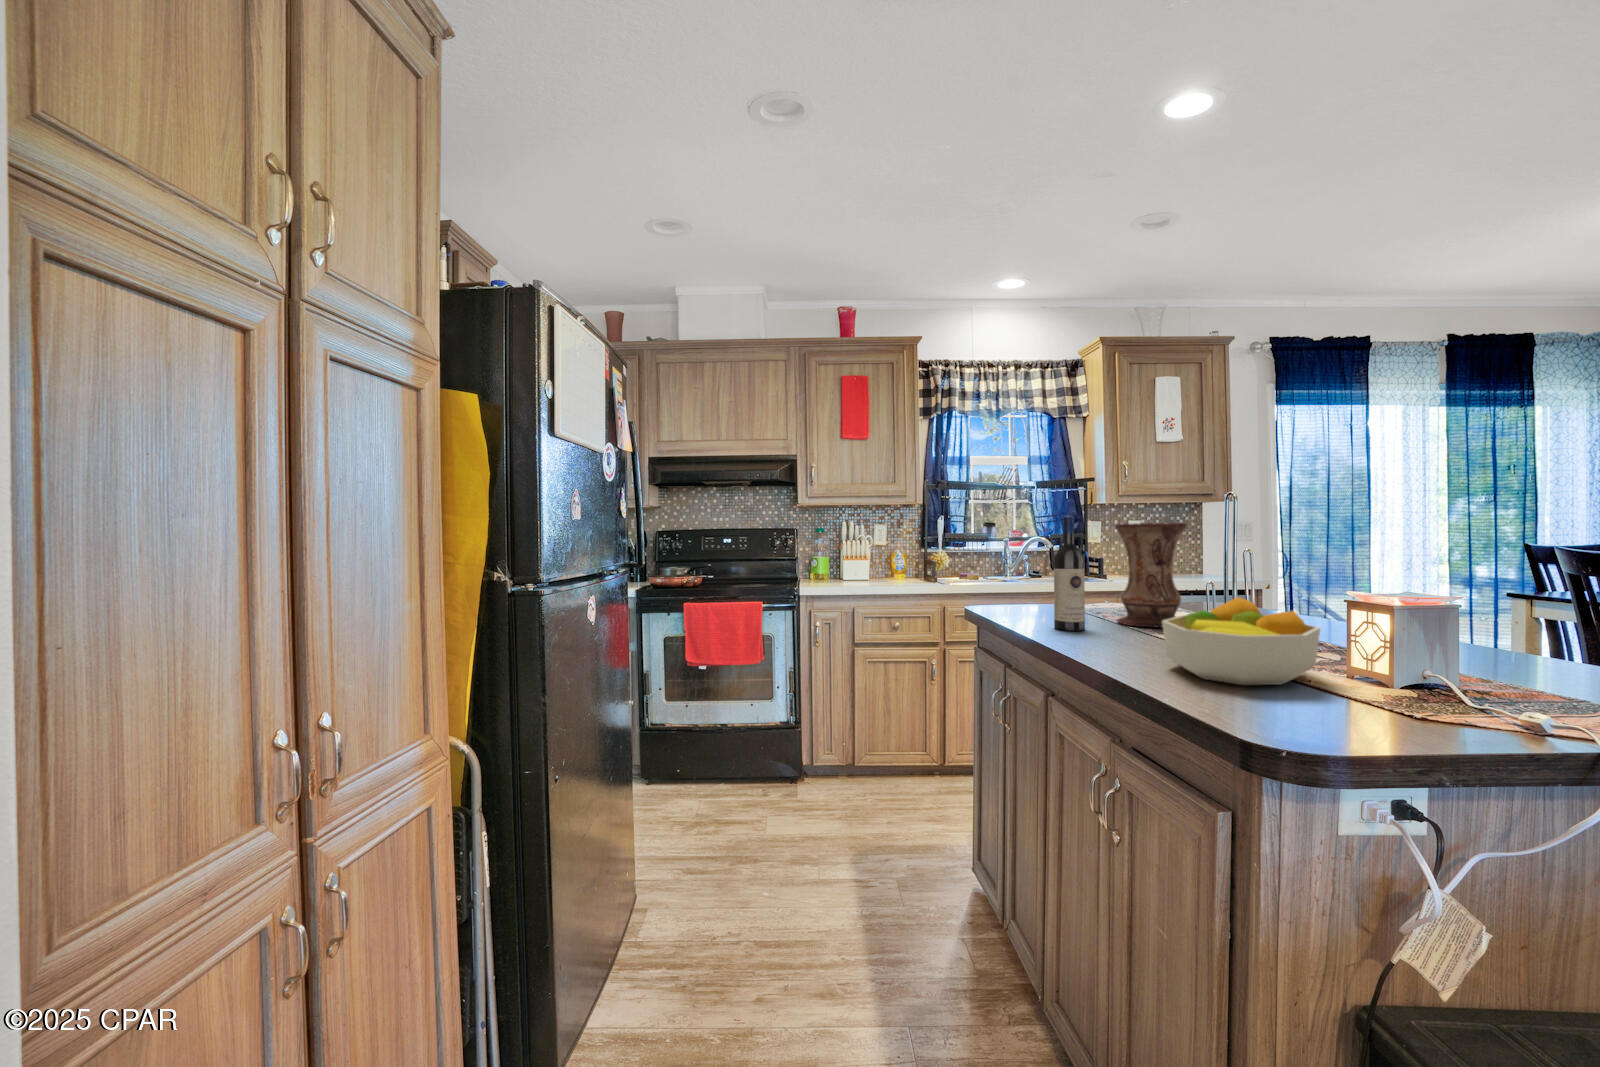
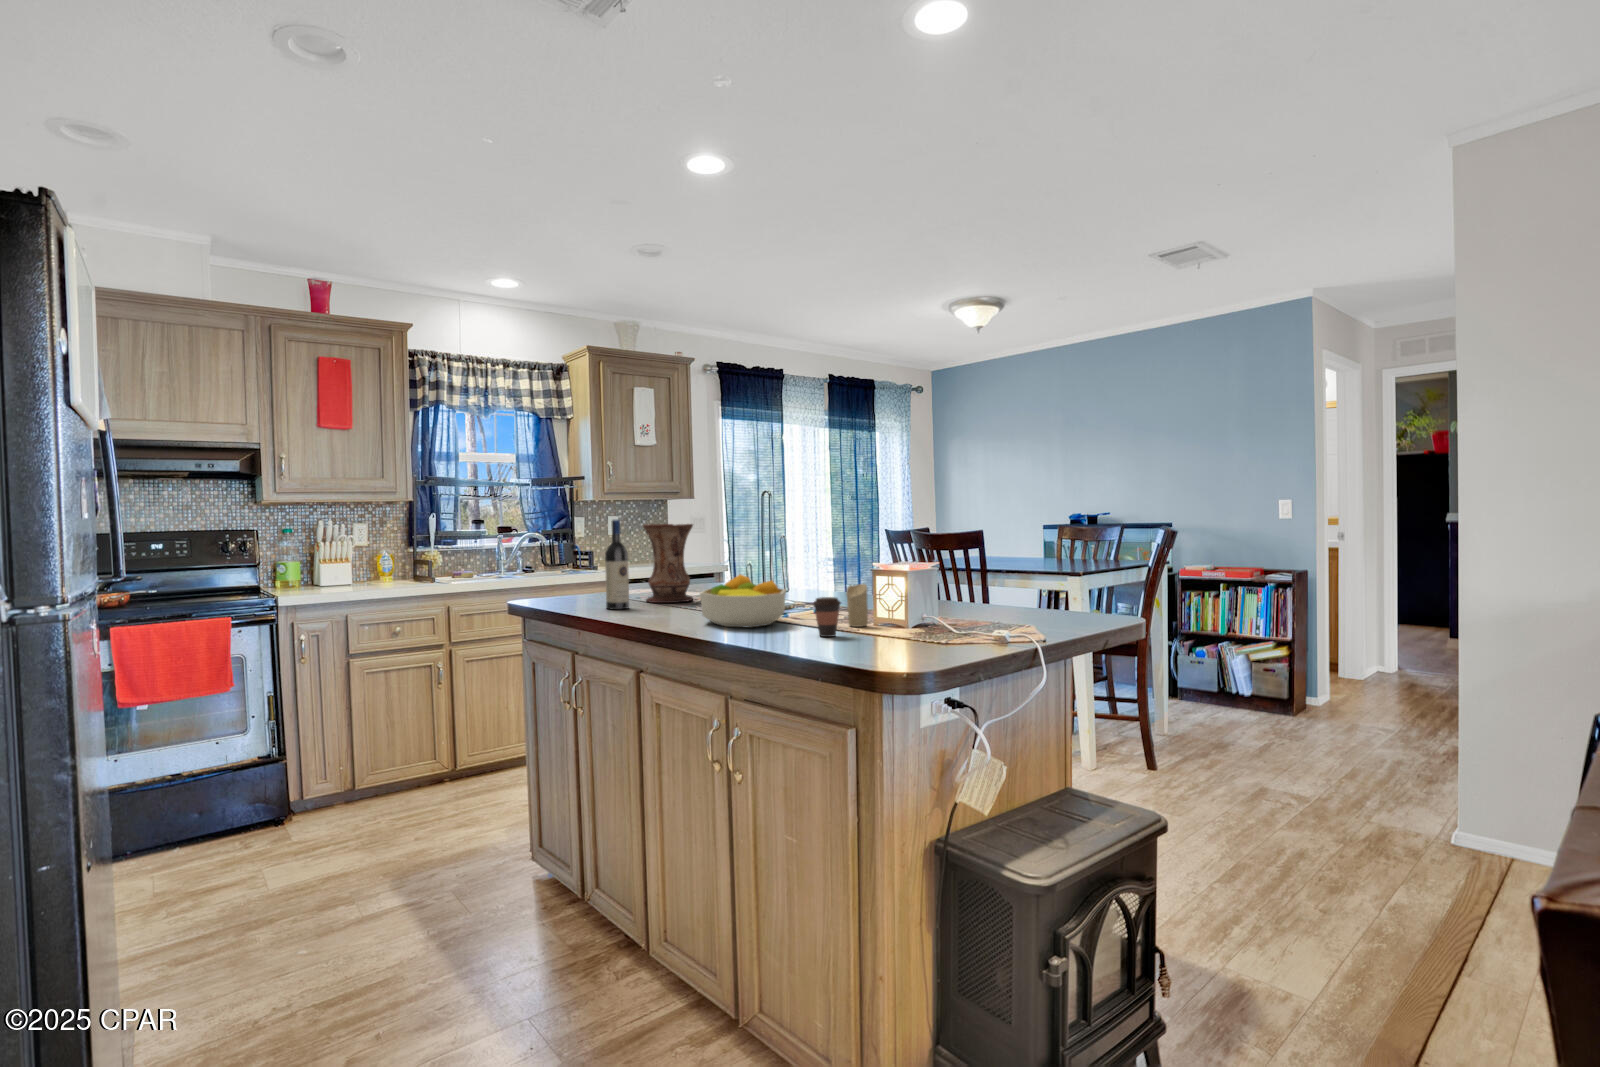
candle: none [1451,631,1504,713] -> present [846,584,868,627]
coffee cup: none [1363,652,1433,730] -> present [813,597,841,637]

